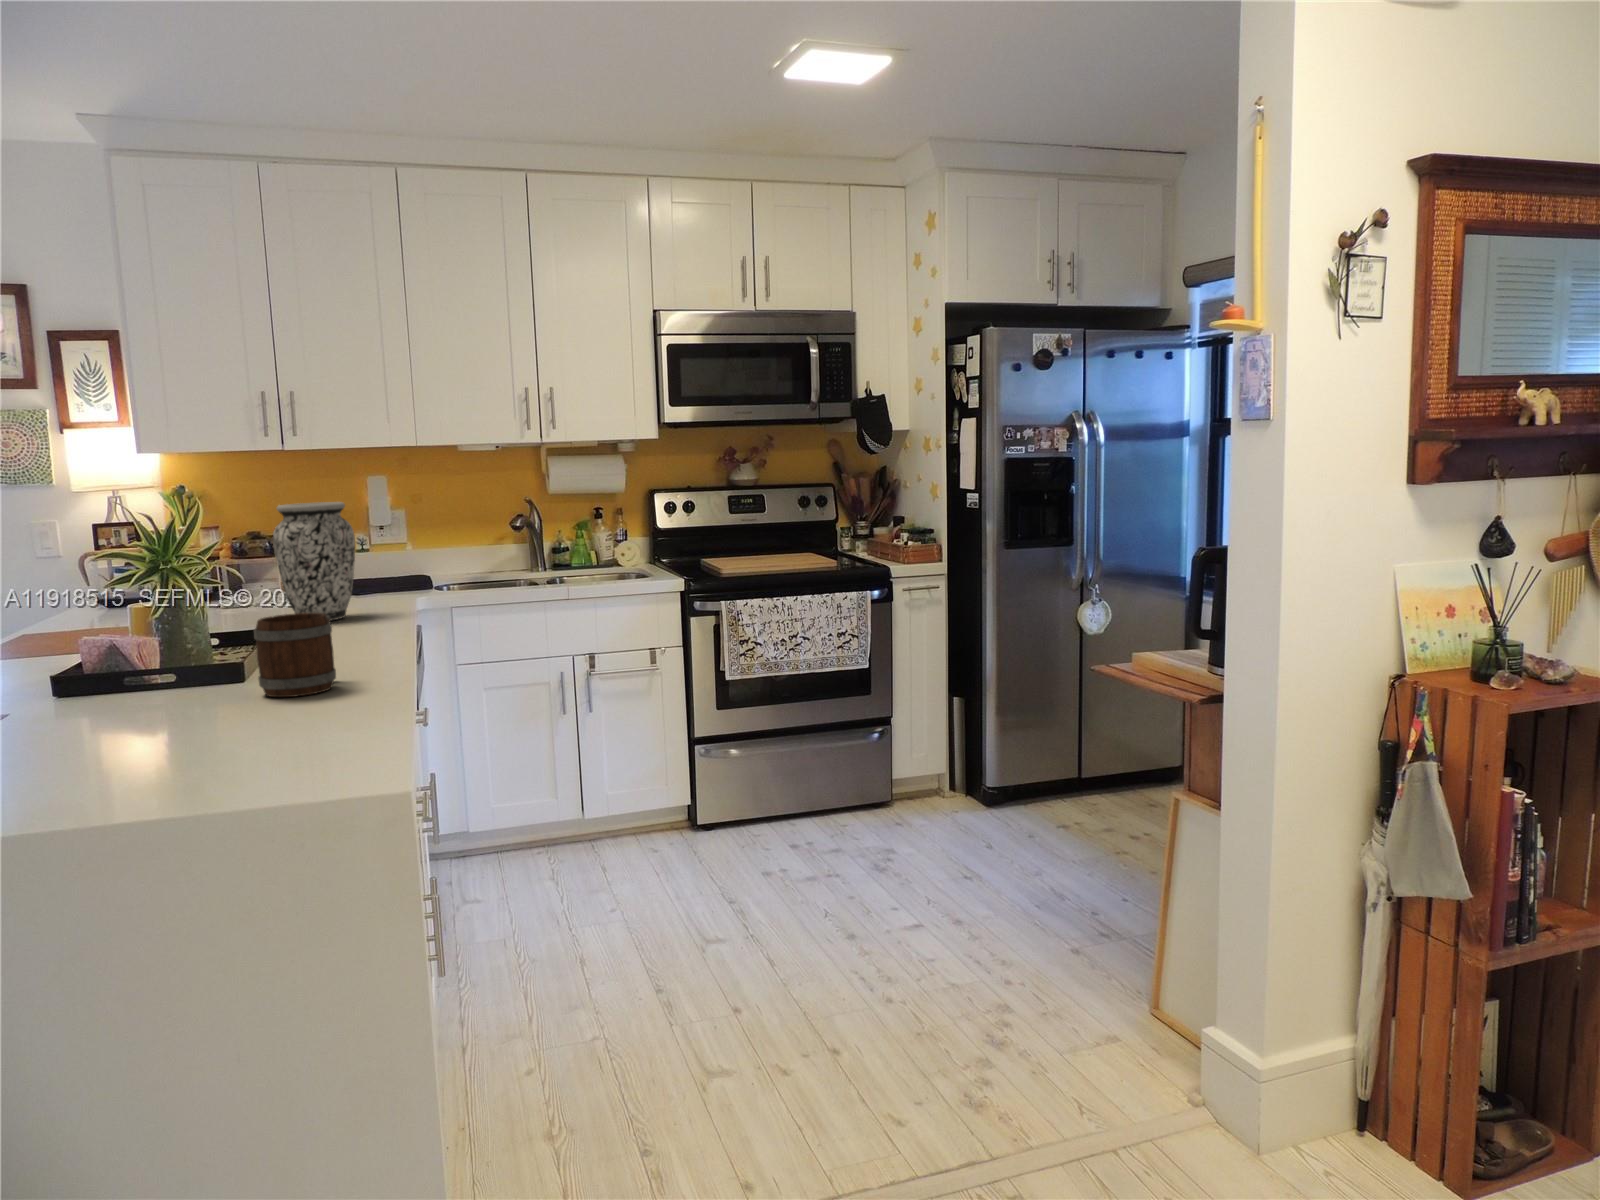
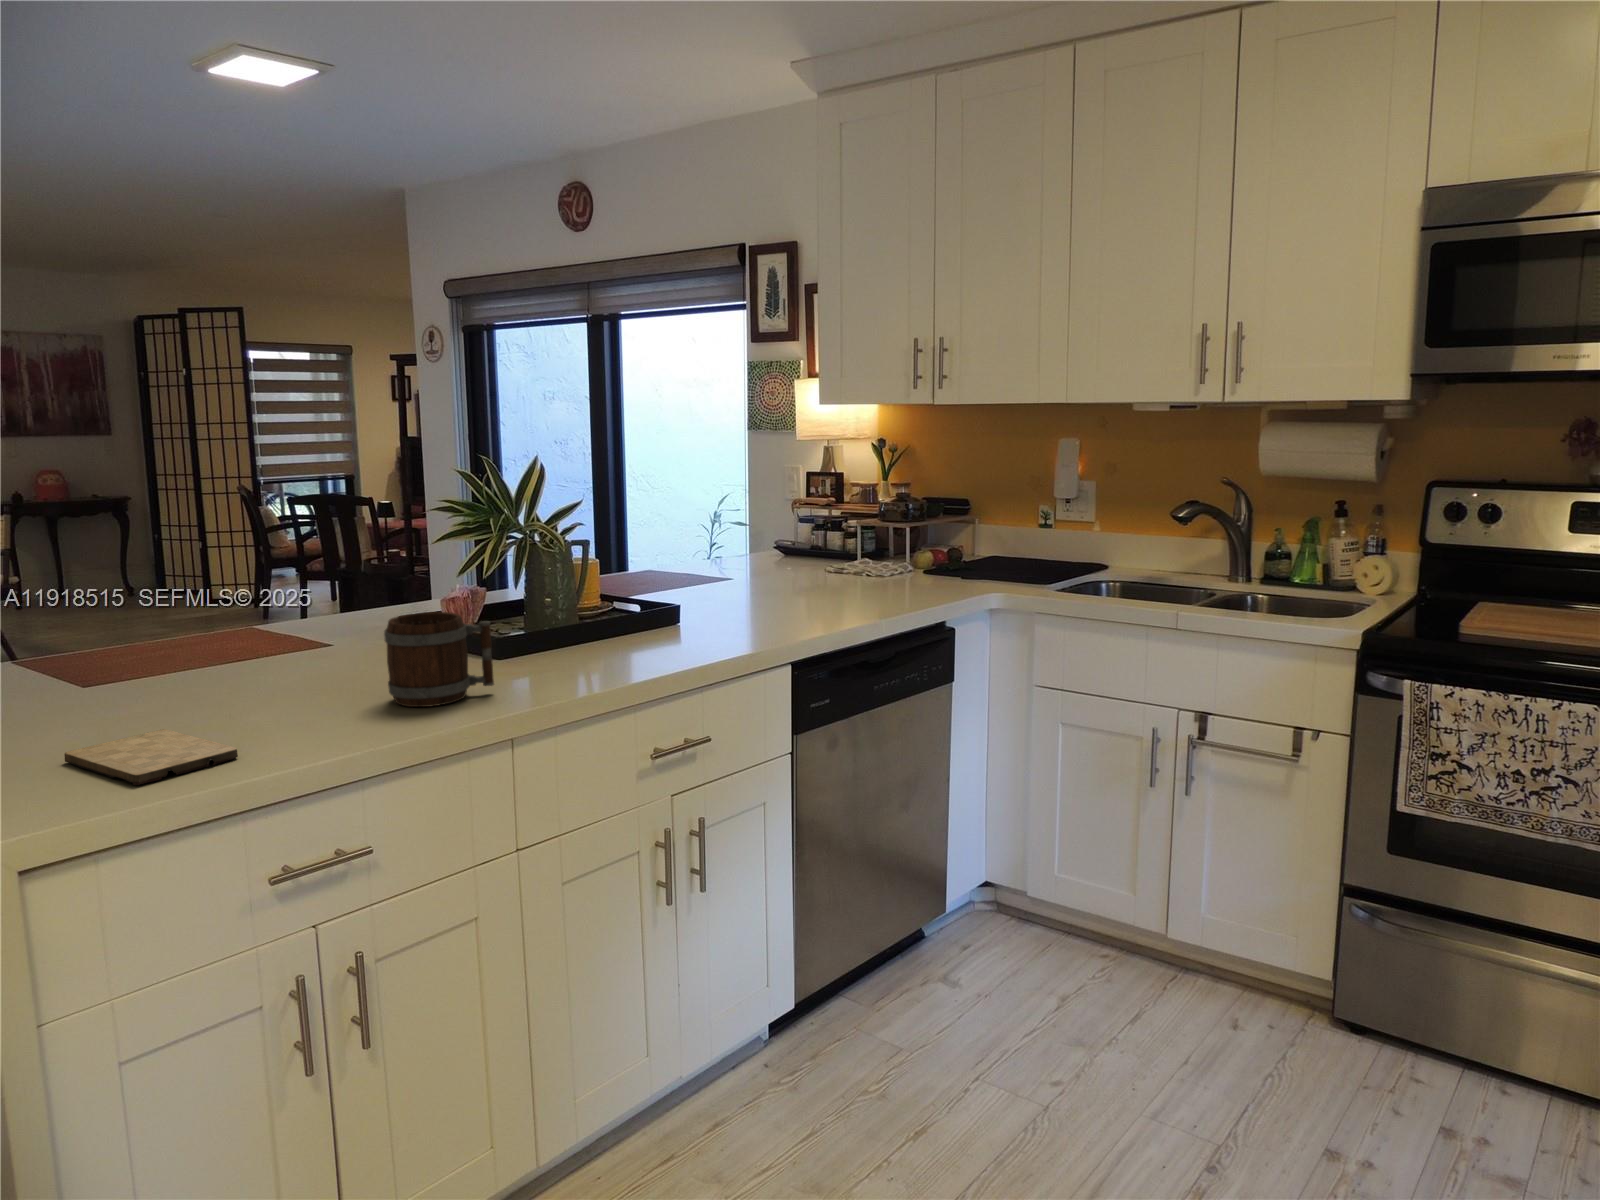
vase: present [273,502,355,621] -> none [785,474,868,607]
cutting board: none [191,717,340,761] -> present [64,729,238,785]

